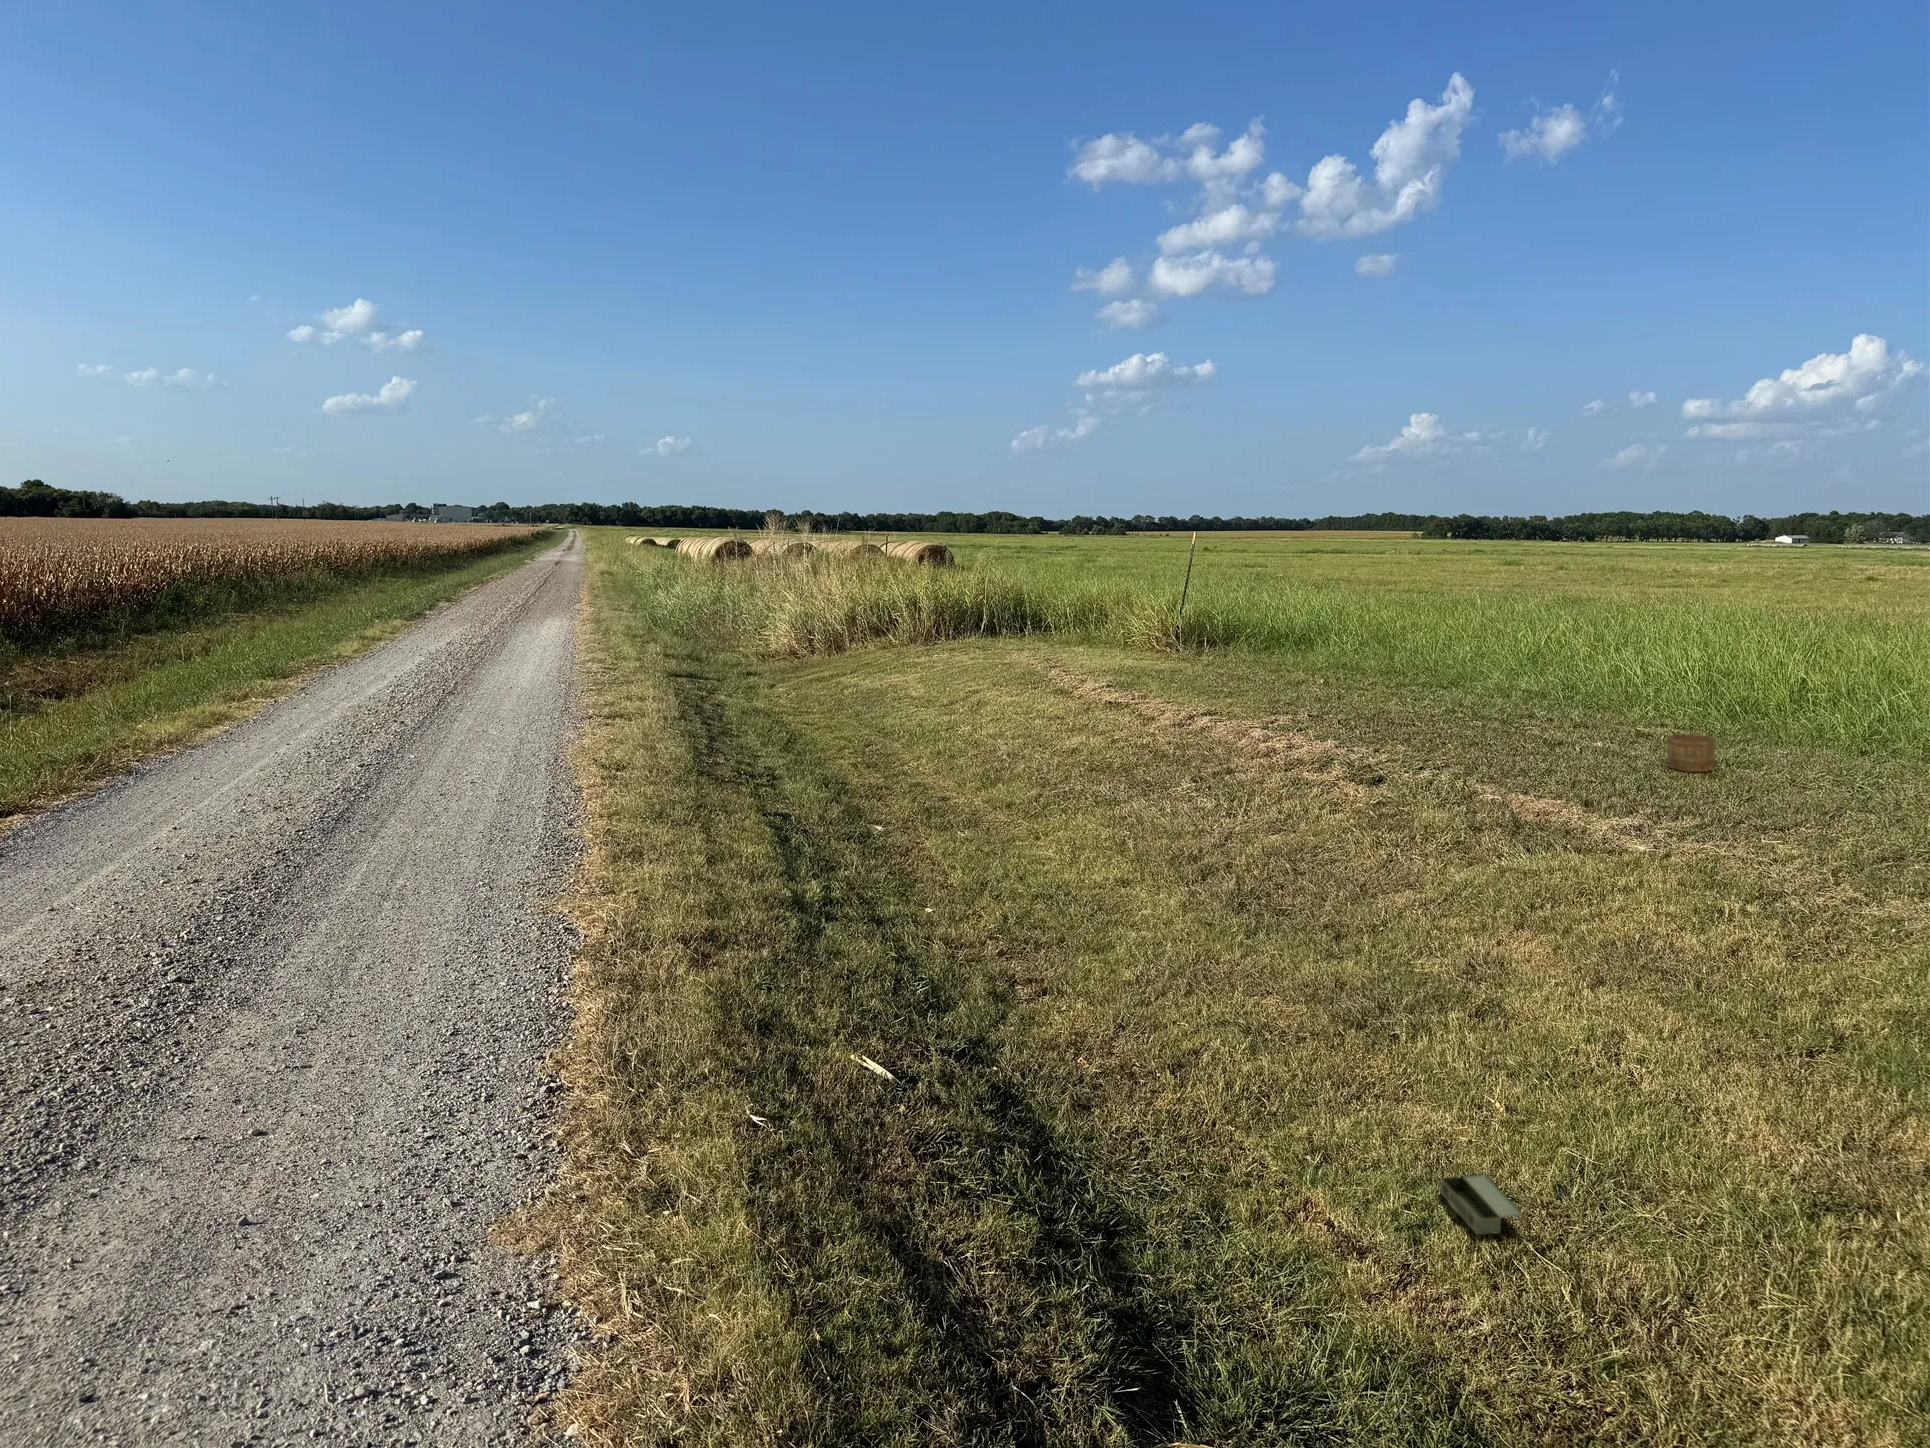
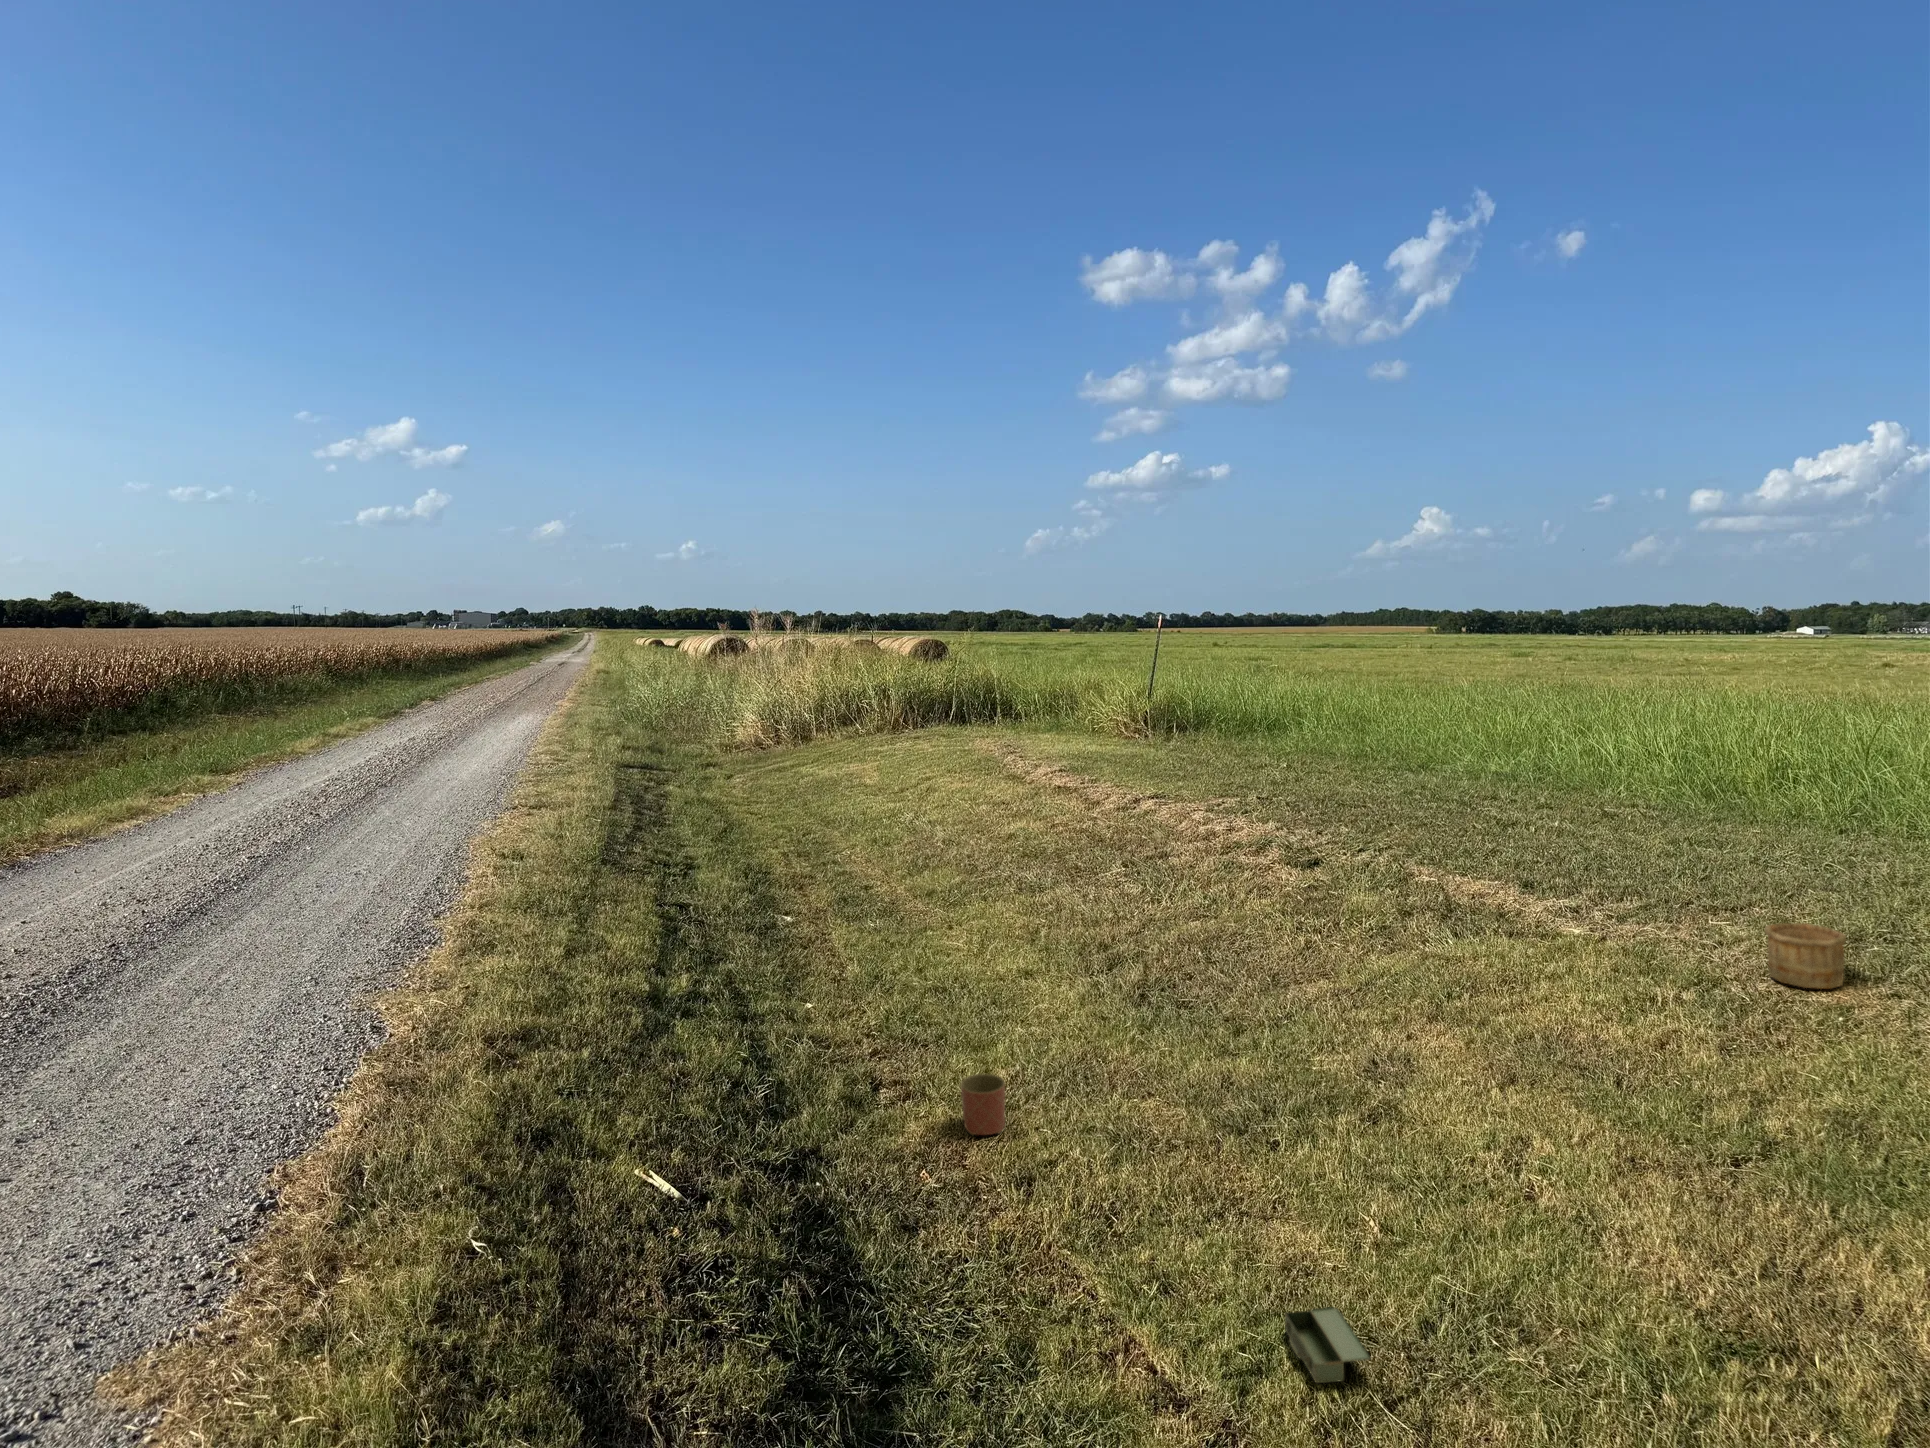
wooden bucket: present [1667,734,1716,772] -> present [1765,923,1846,989]
planter: none [1107,973,1148,1027] -> present [960,1074,1005,1136]

